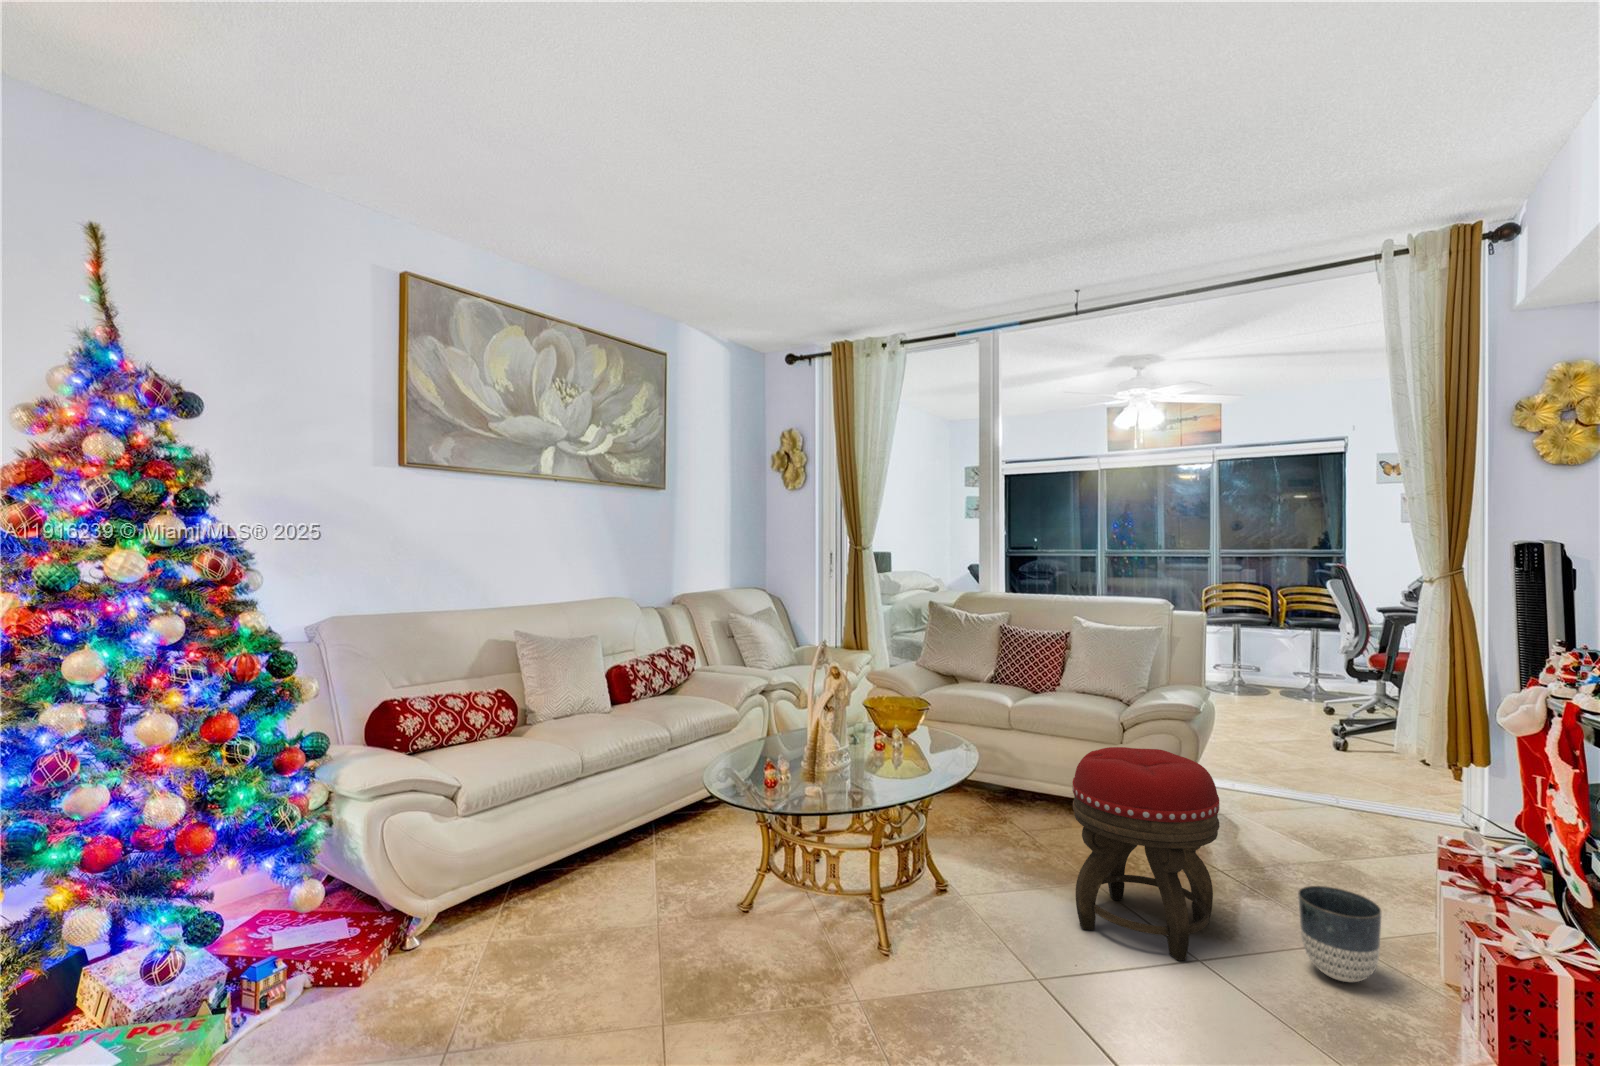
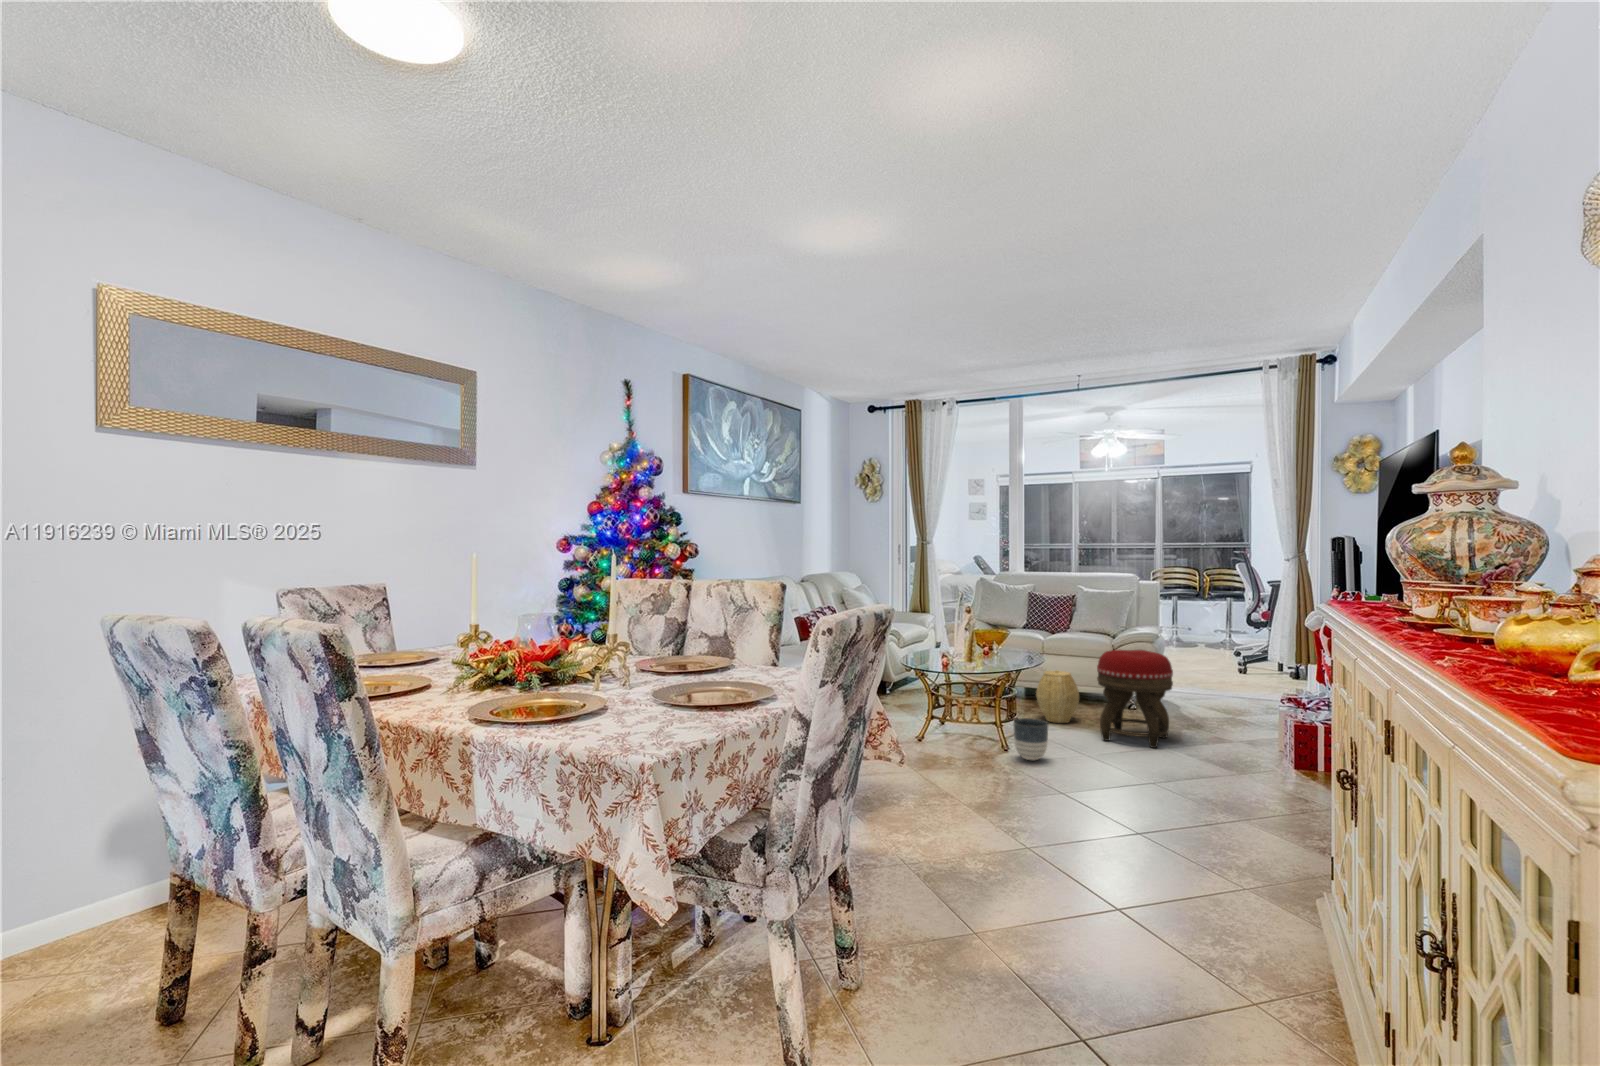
woven basket: none [978,769,1052,868] -> present [1036,670,1079,723]
planter: present [1298,886,1381,983] -> present [1013,718,1048,760]

